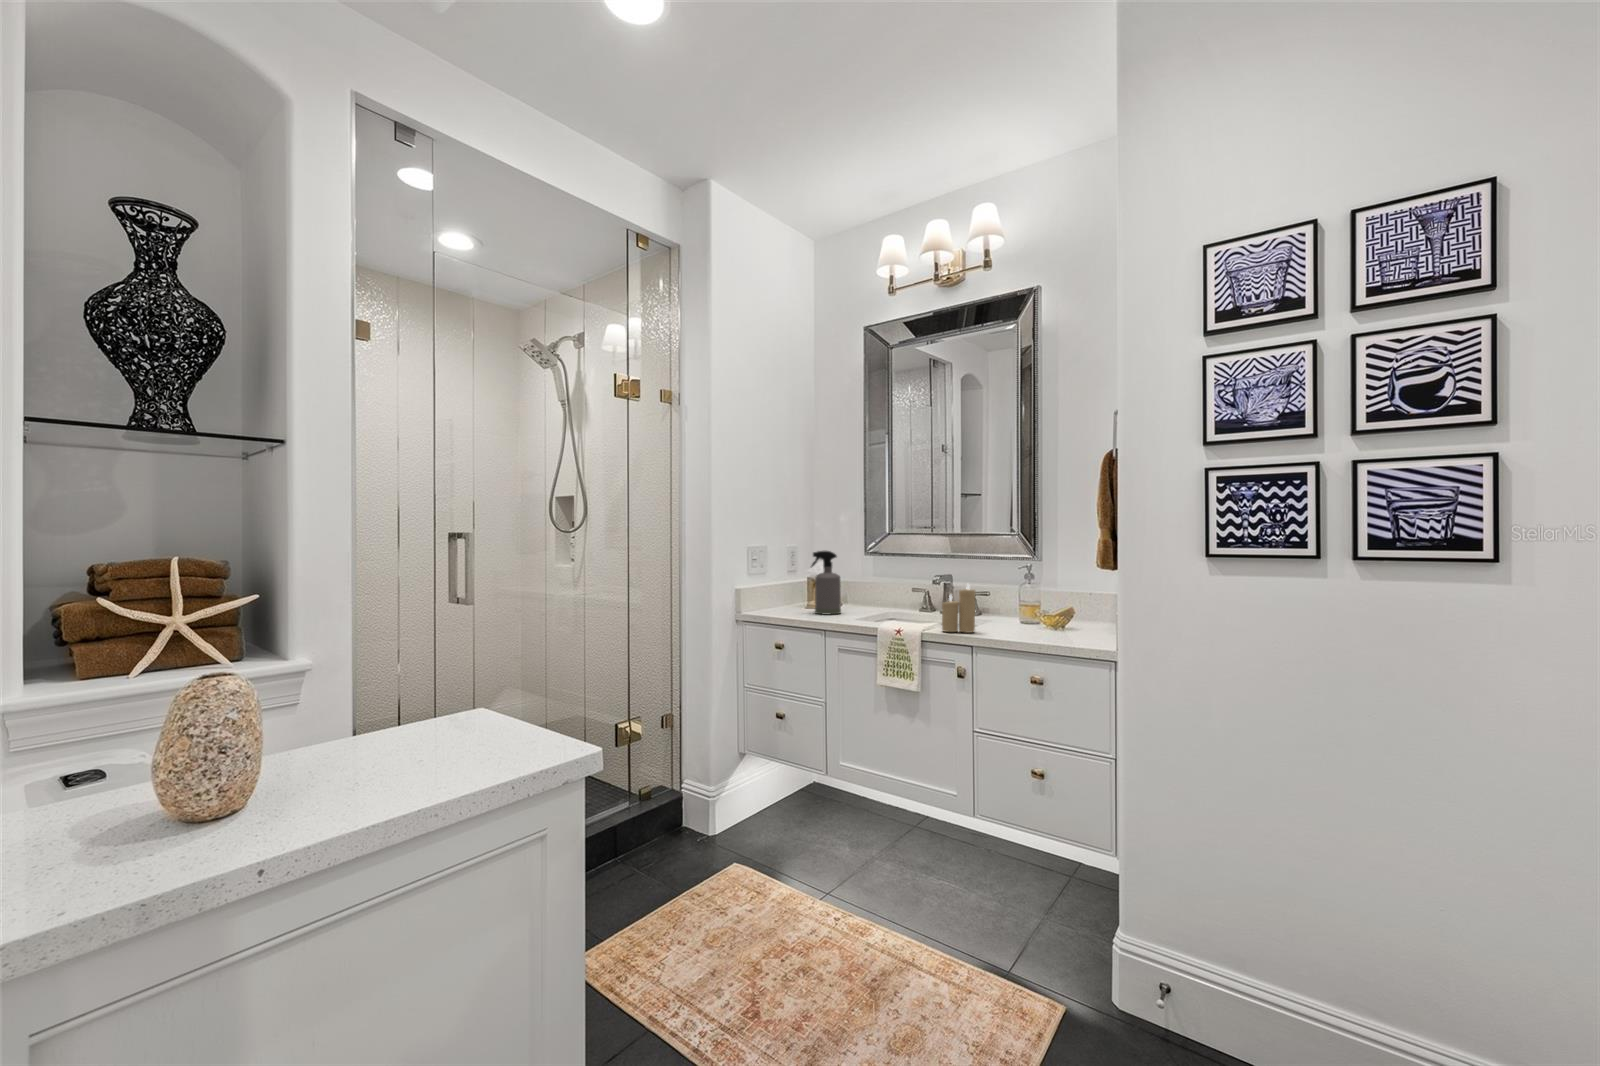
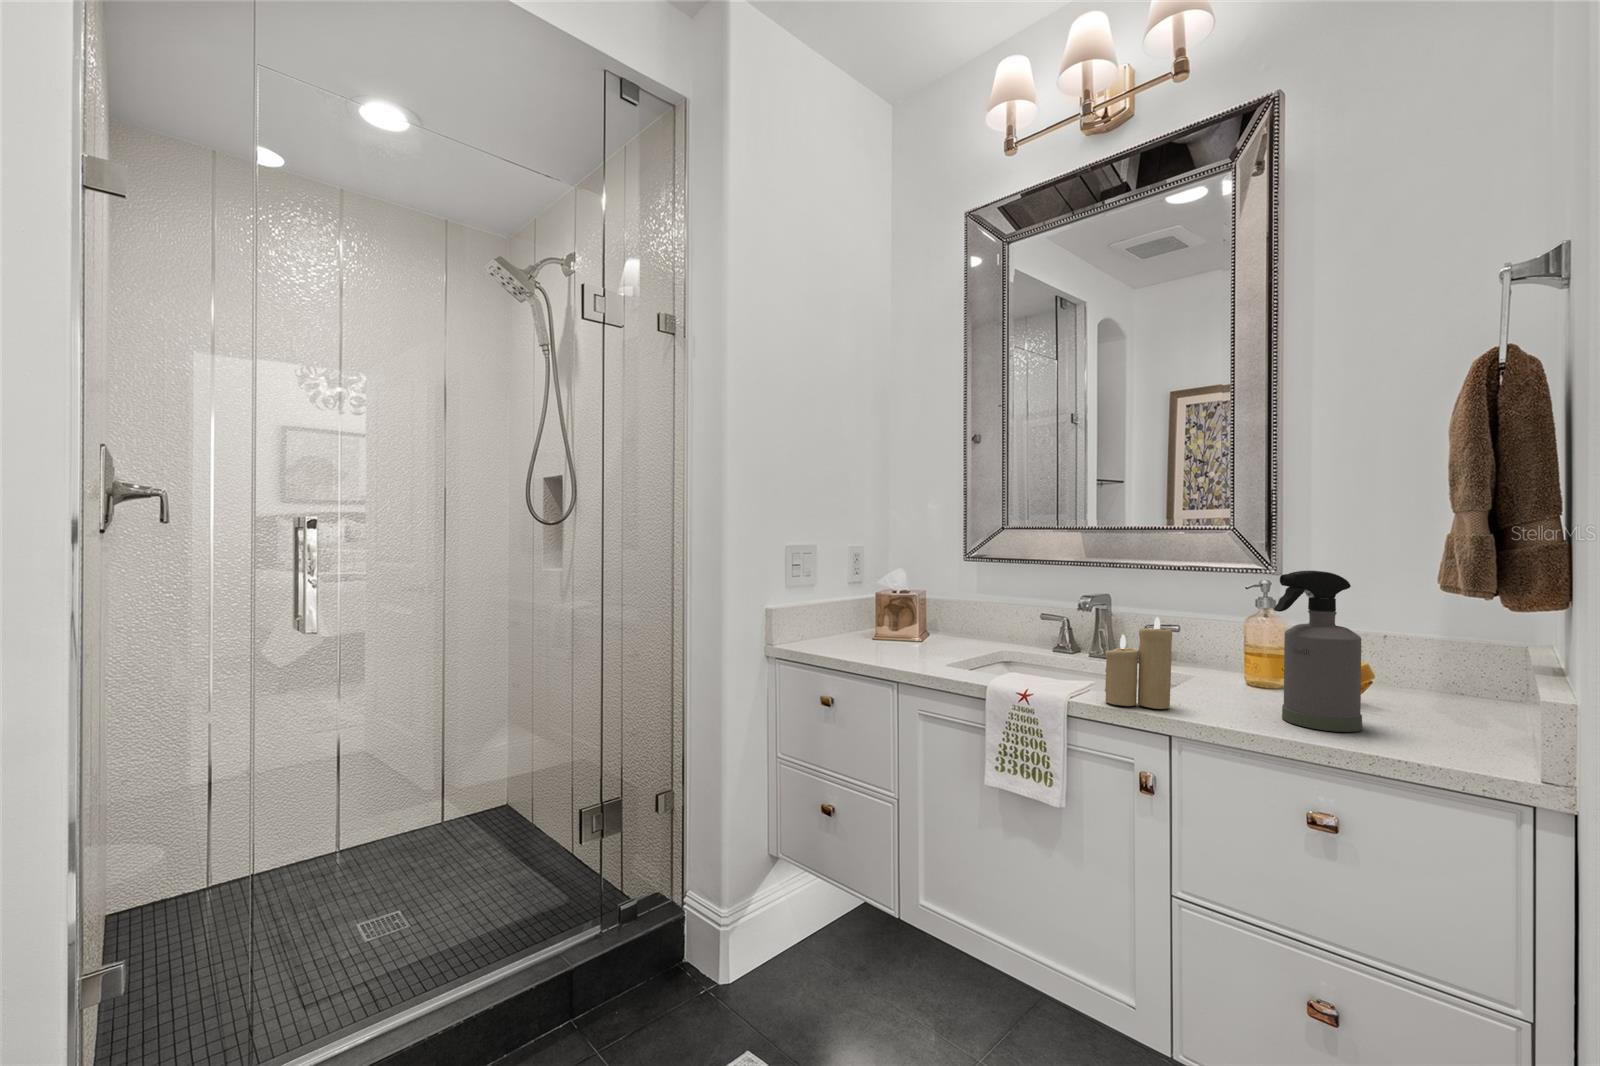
spray bottle: present [812,551,841,615] -> present [1274,571,1362,732]

